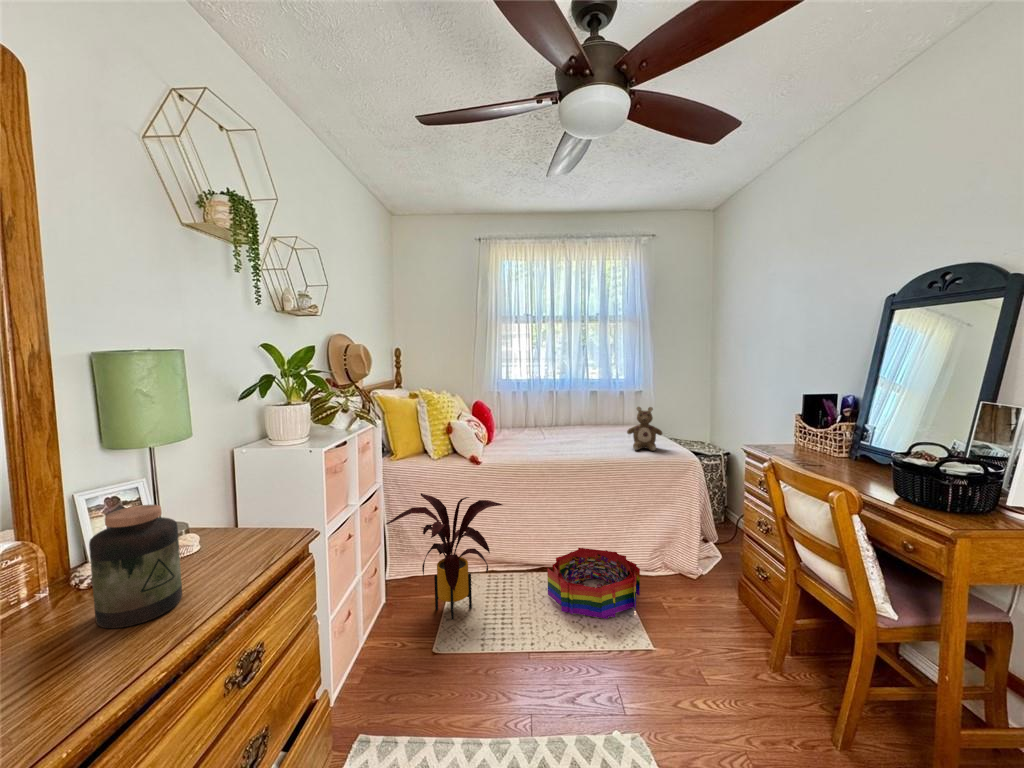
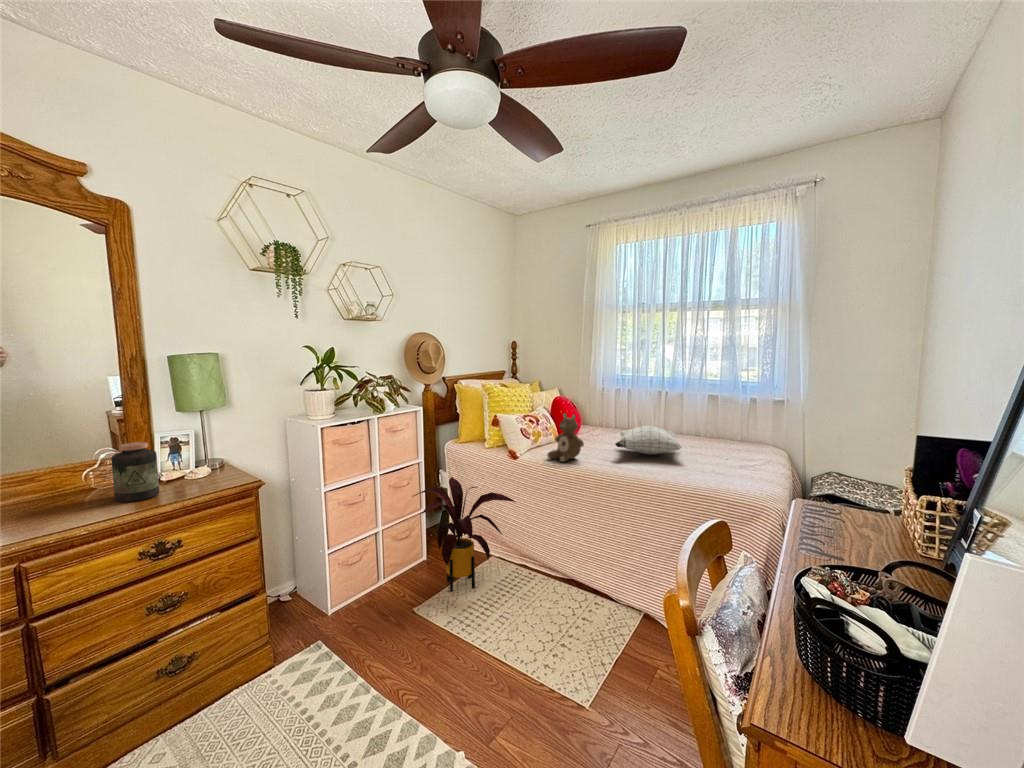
stuffed bear: present [627,407,662,451] -> present [547,413,584,462]
pillow: none [545,417,615,443] -> present [615,425,682,455]
storage bin: present [548,548,640,619] -> none [541,564,637,646]

